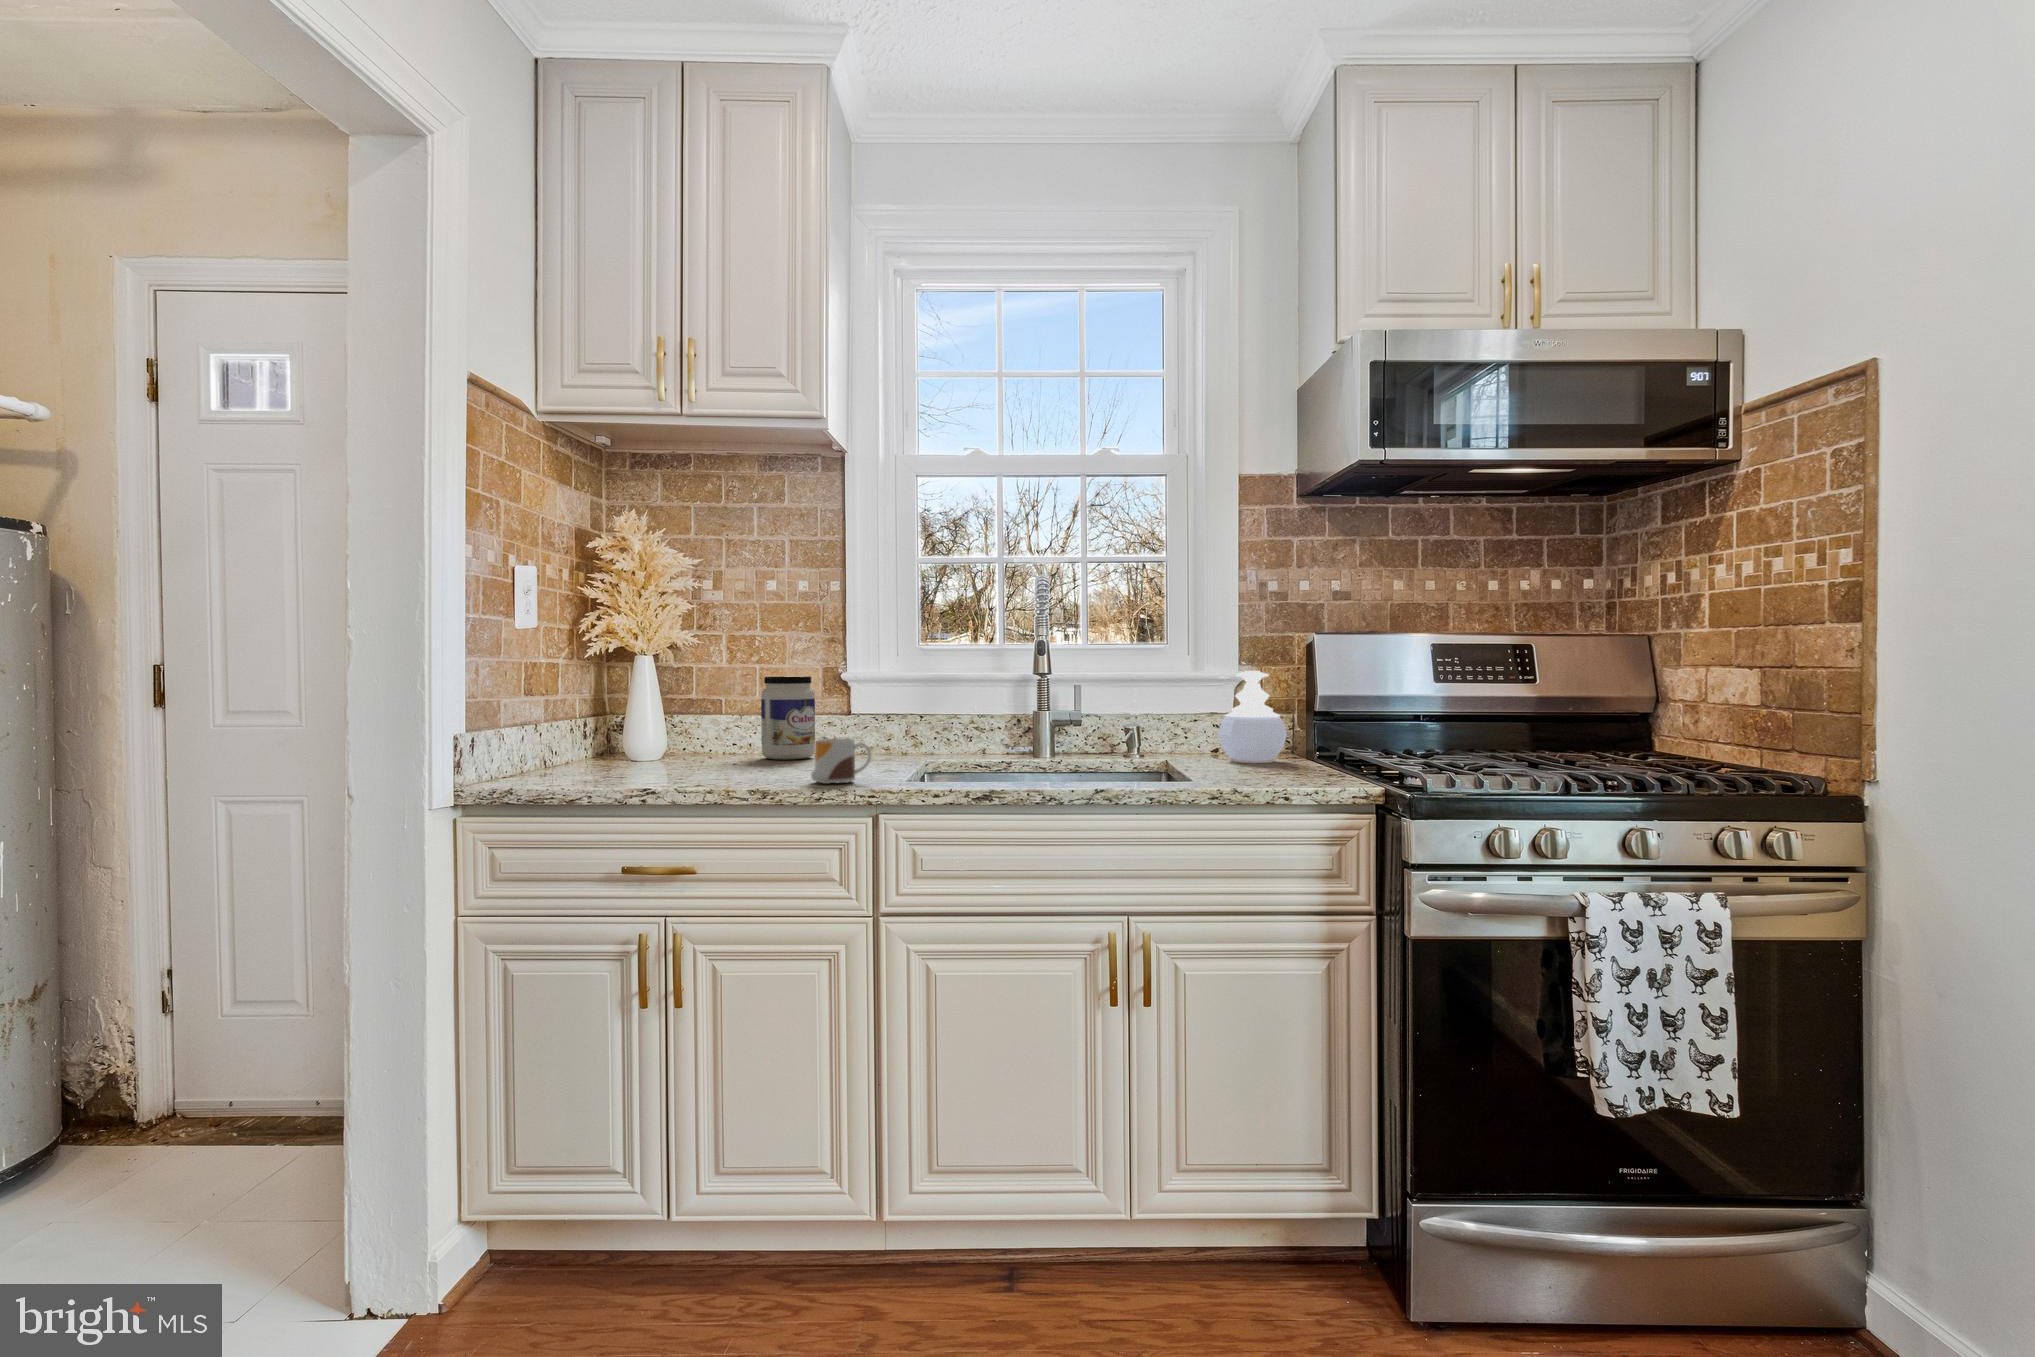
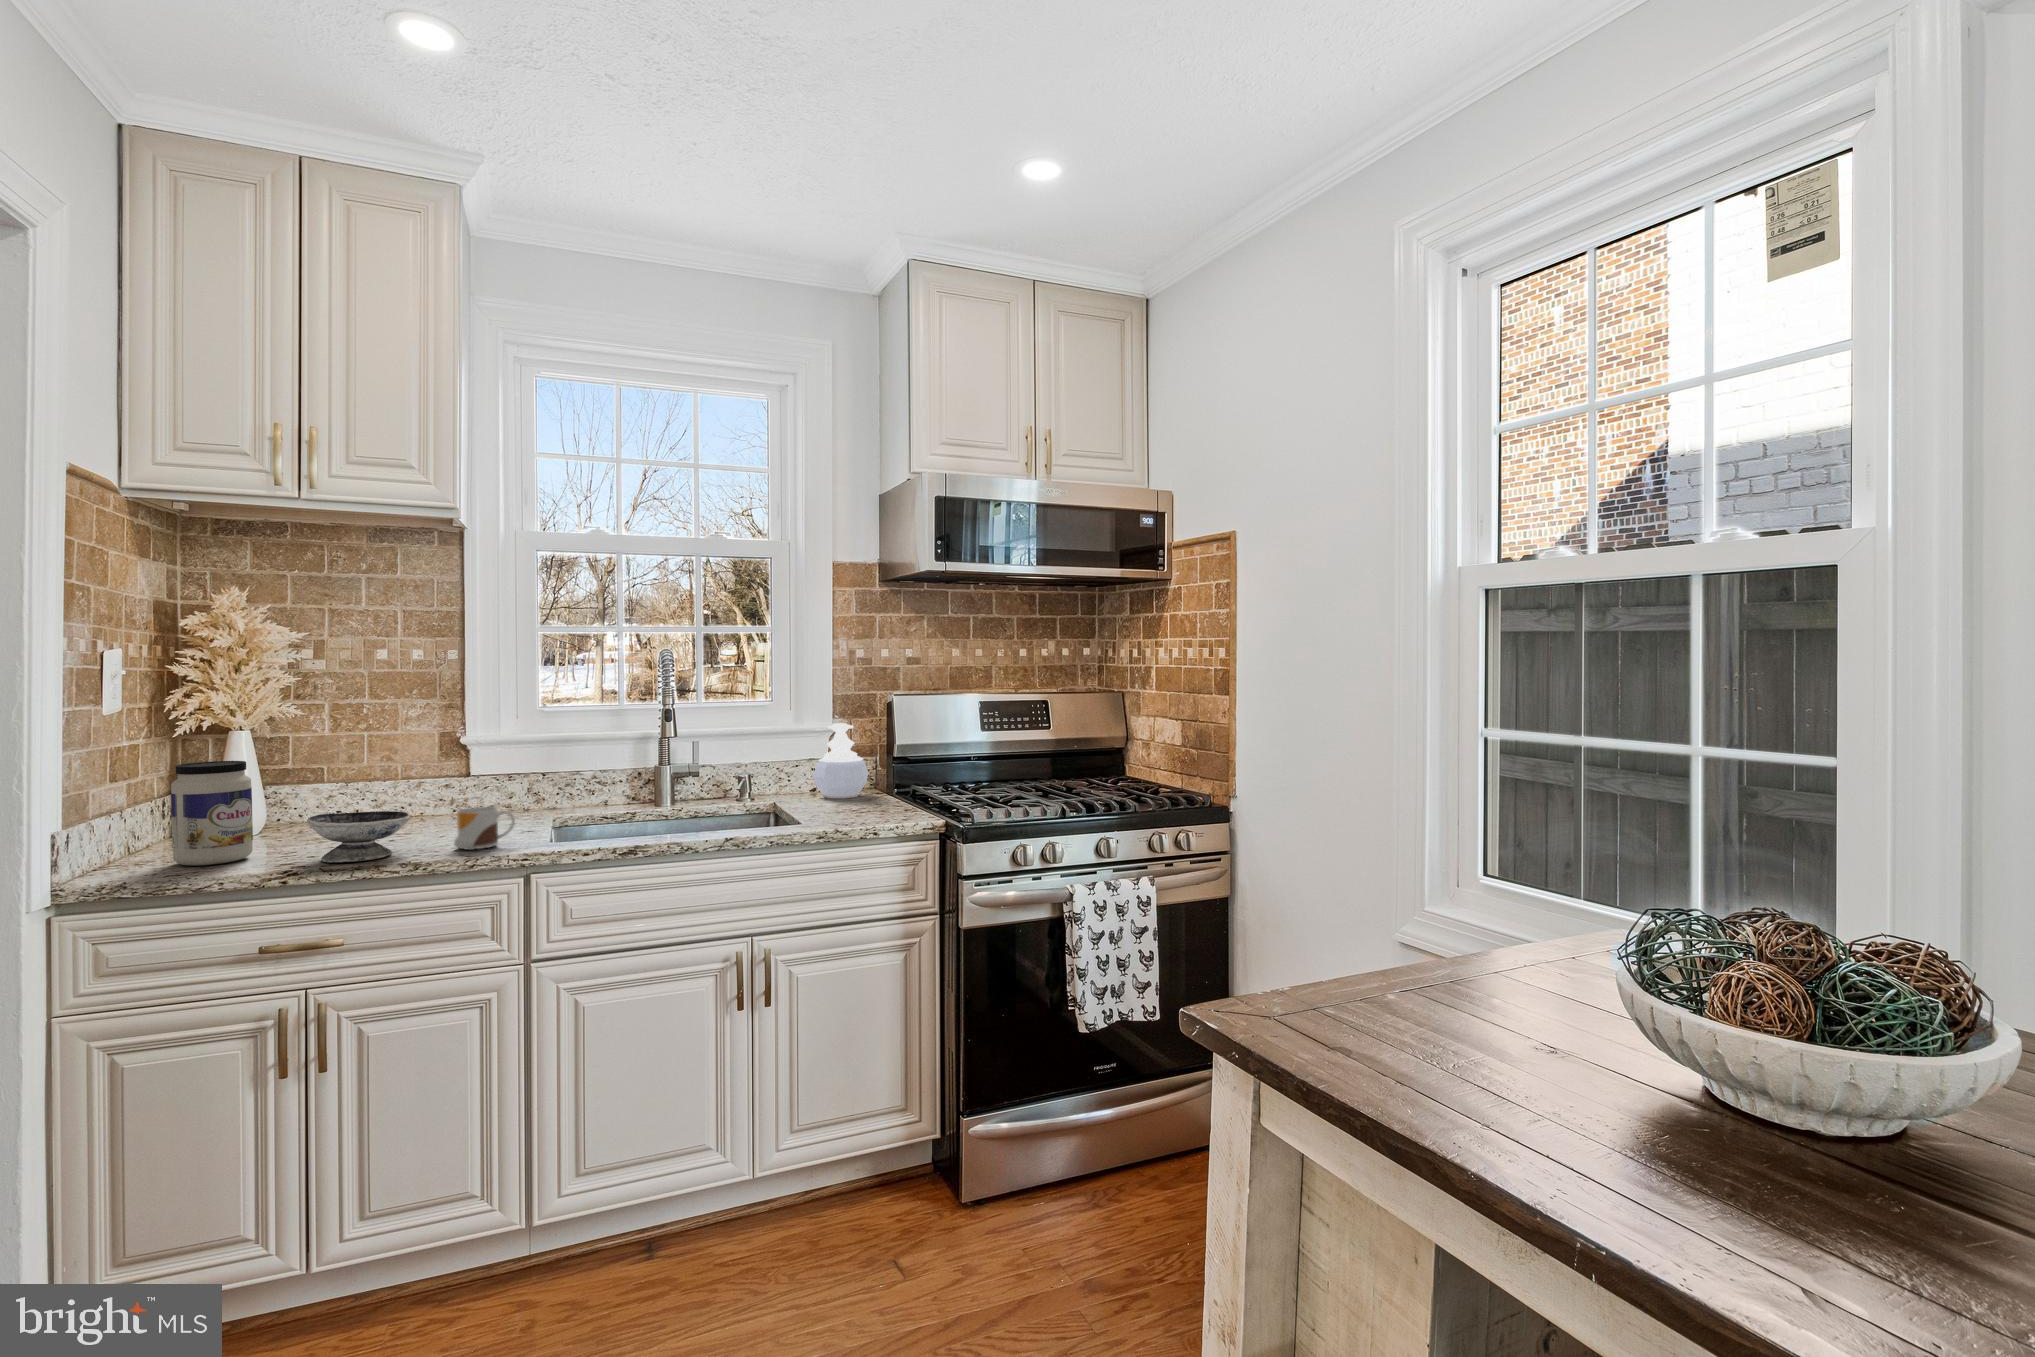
jar: present [761,676,815,760] -> present [171,761,253,865]
bowl: none [674,736,769,786] -> present [307,811,410,863]

